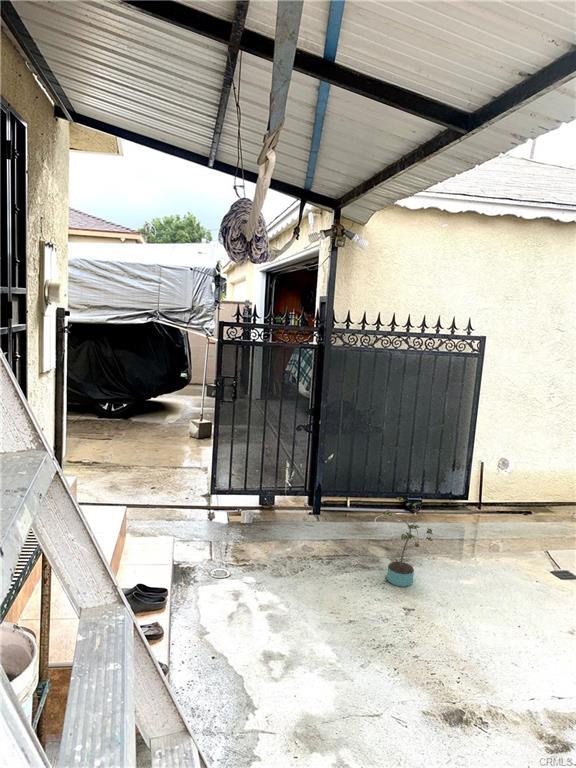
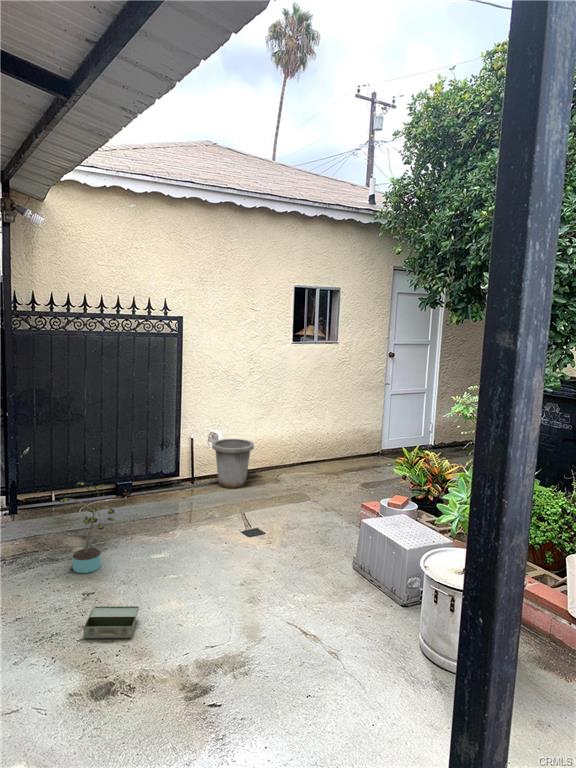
trash can: none [504,467,554,523] -> present [212,439,254,489]
toolbox: none [421,626,472,669] -> present [84,606,139,638]

